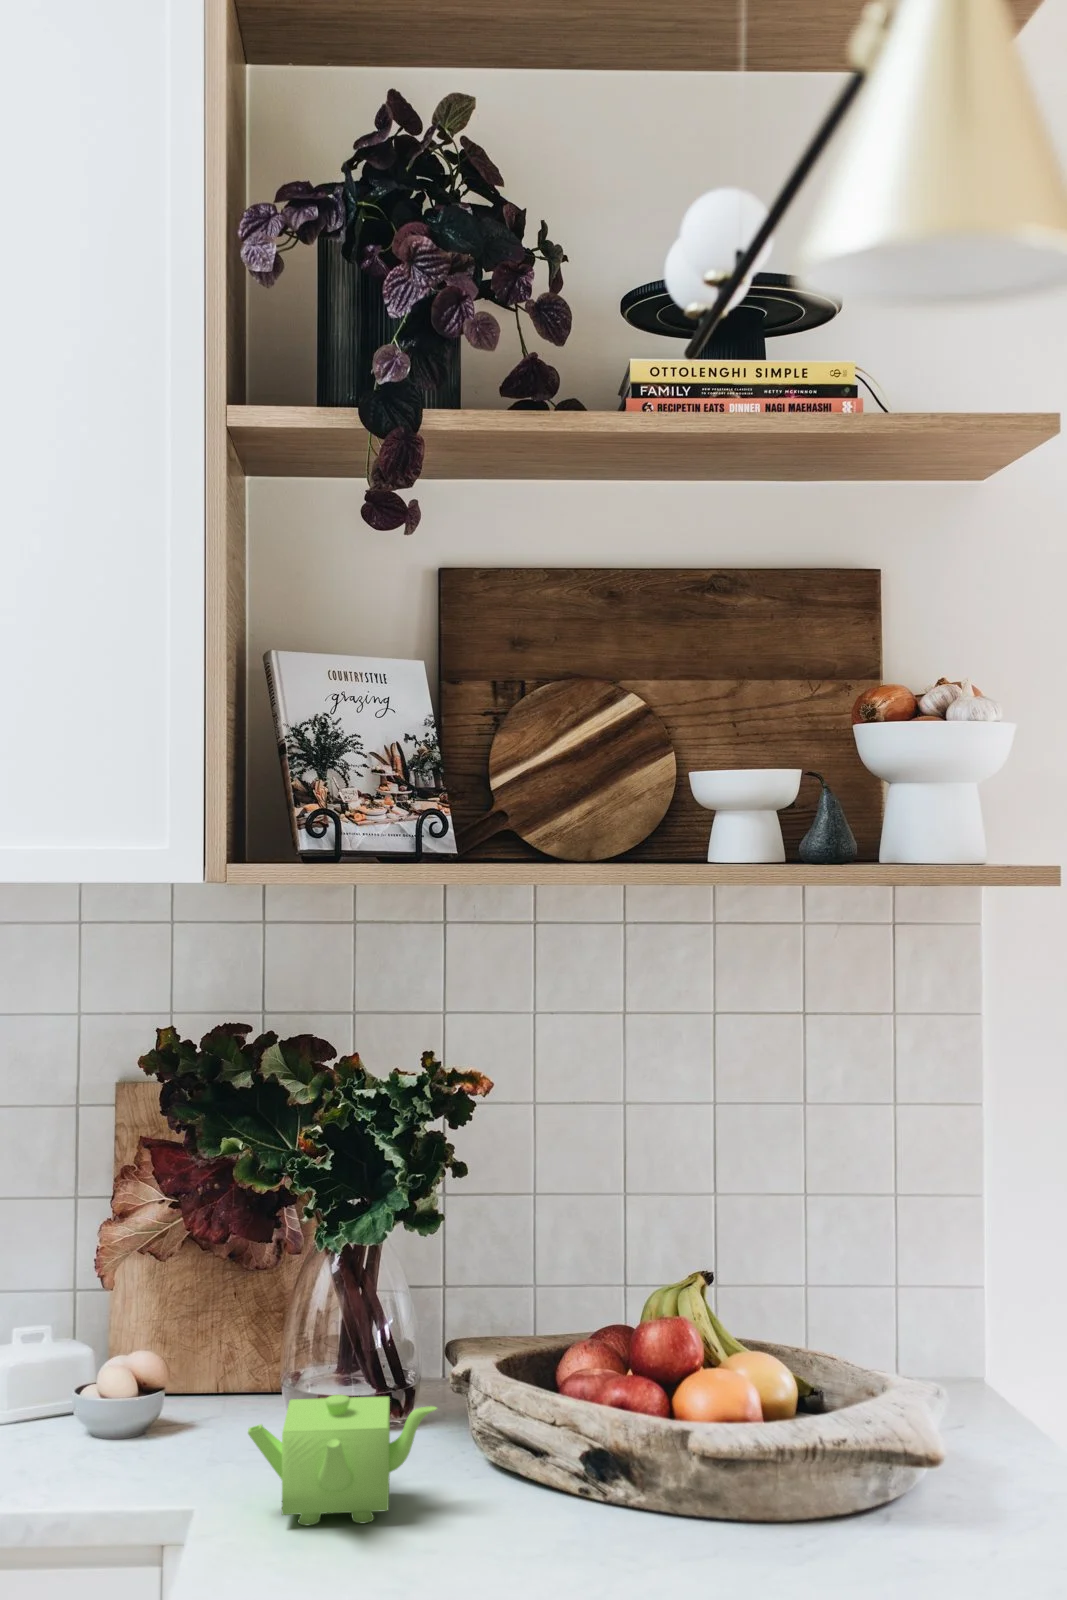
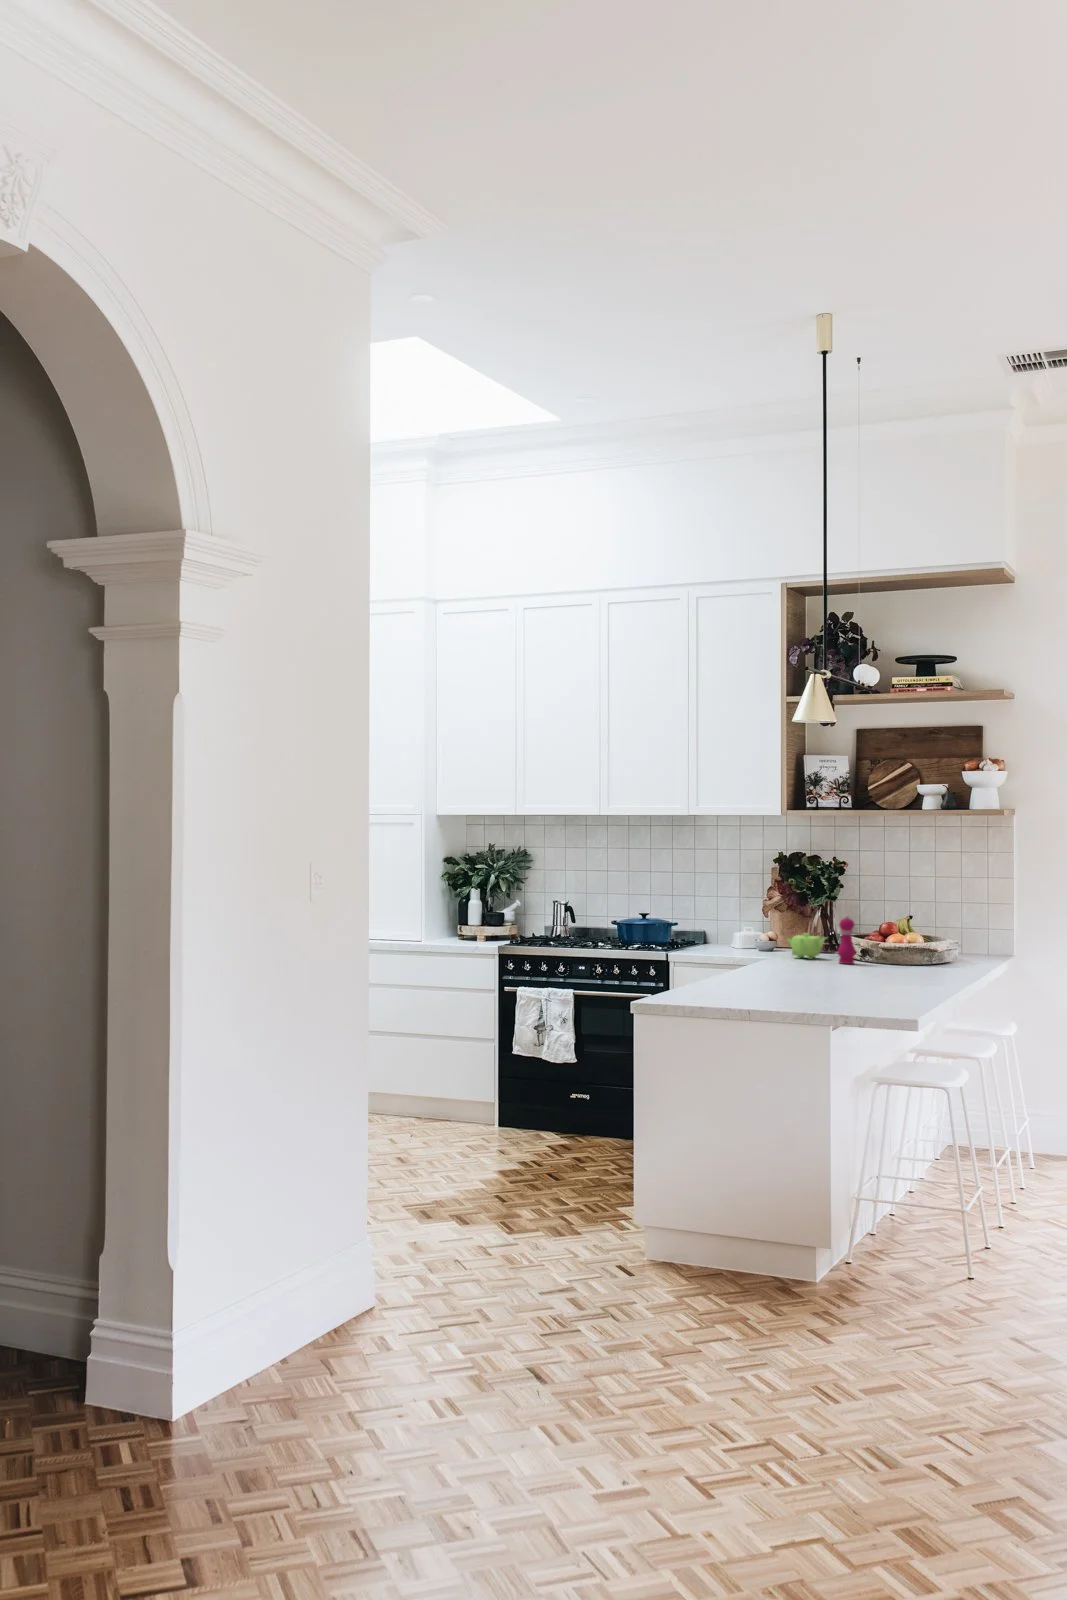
pepper mill: none [511,1319,591,1559] -> present [838,915,856,964]

